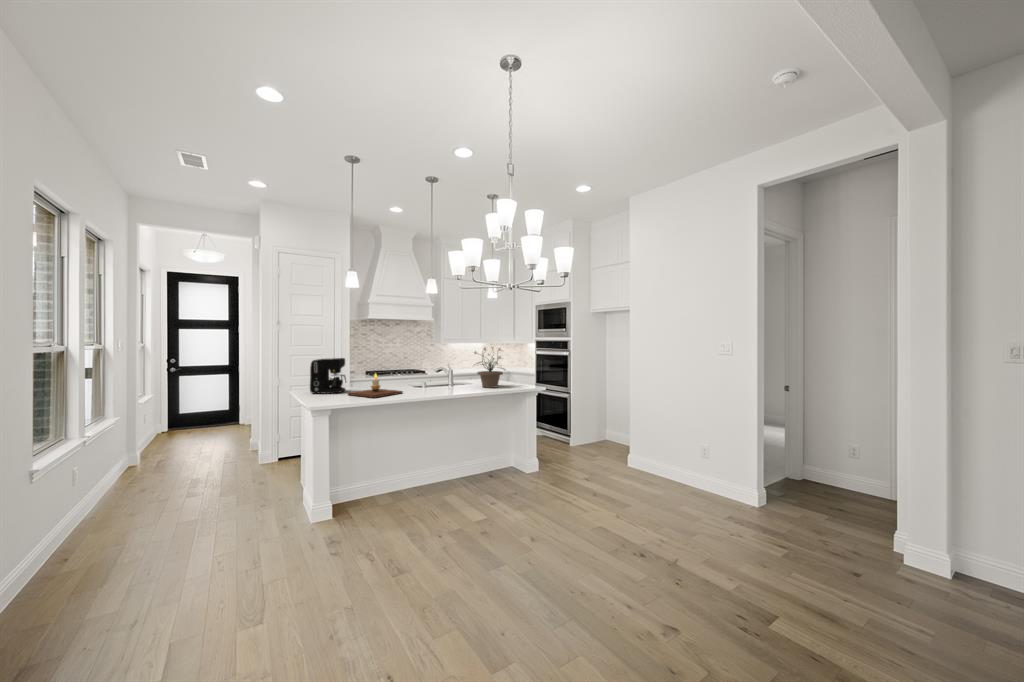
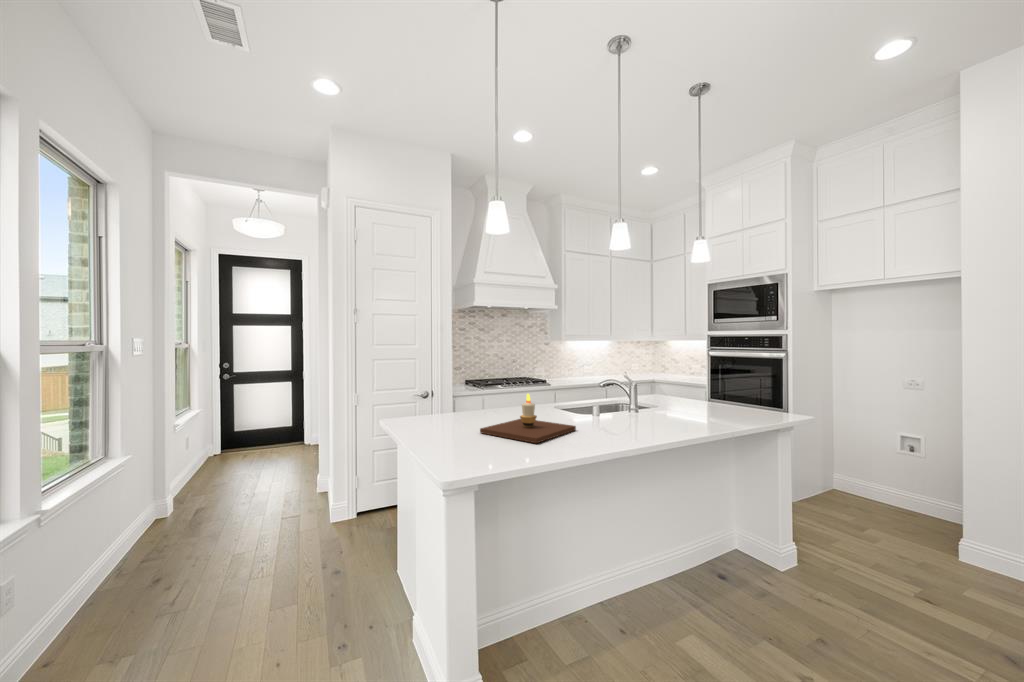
potted plant: present [474,347,505,388] -> none [677,343,744,417]
coffee maker: present [310,358,346,394] -> none [412,364,471,428]

